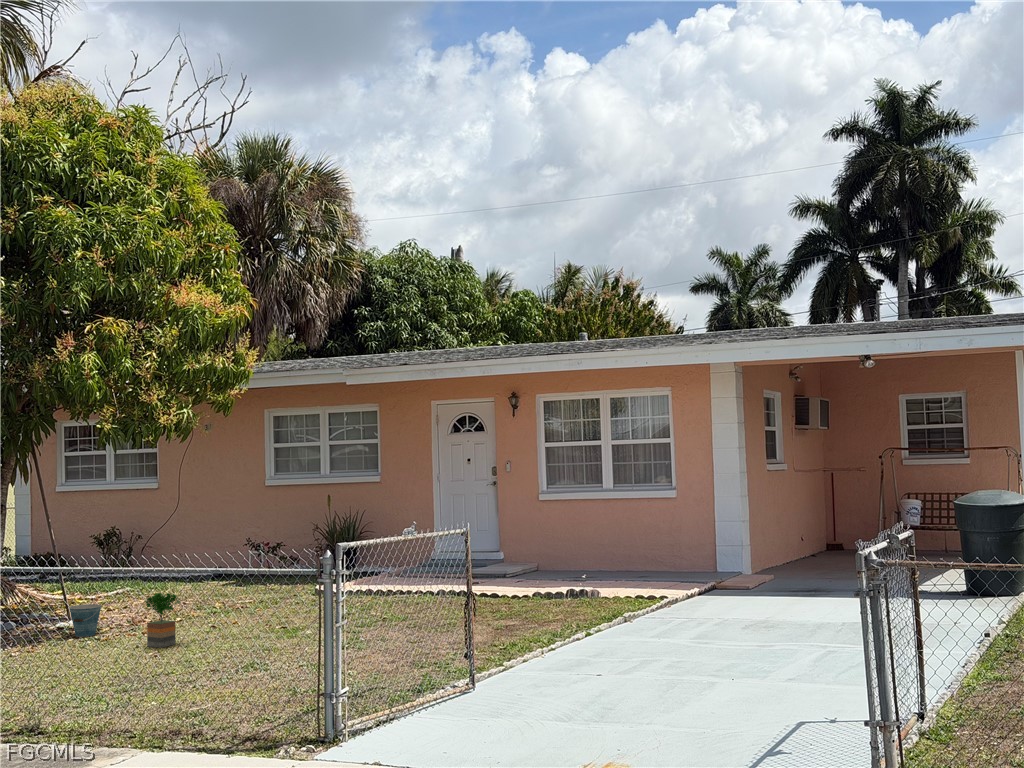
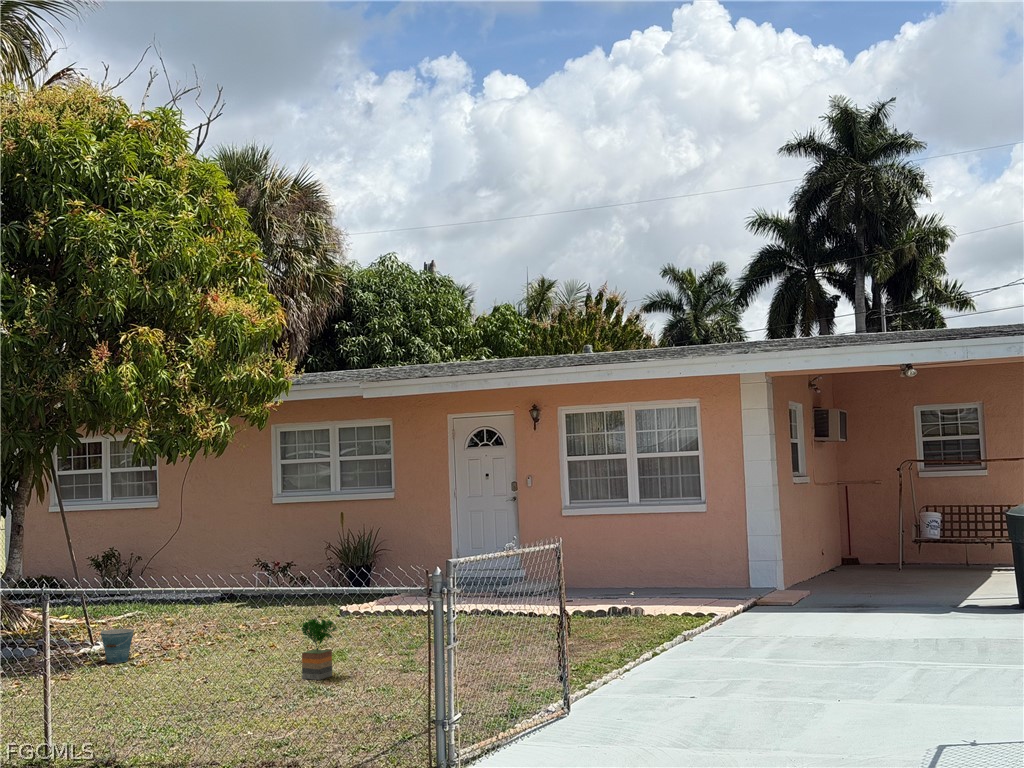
potted tree: present [146,593,181,648] -> present [301,619,337,680]

